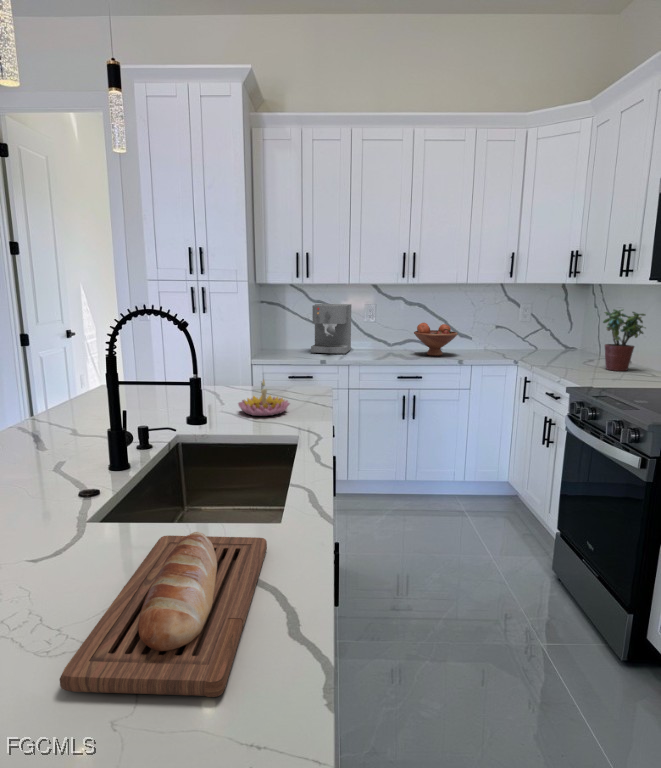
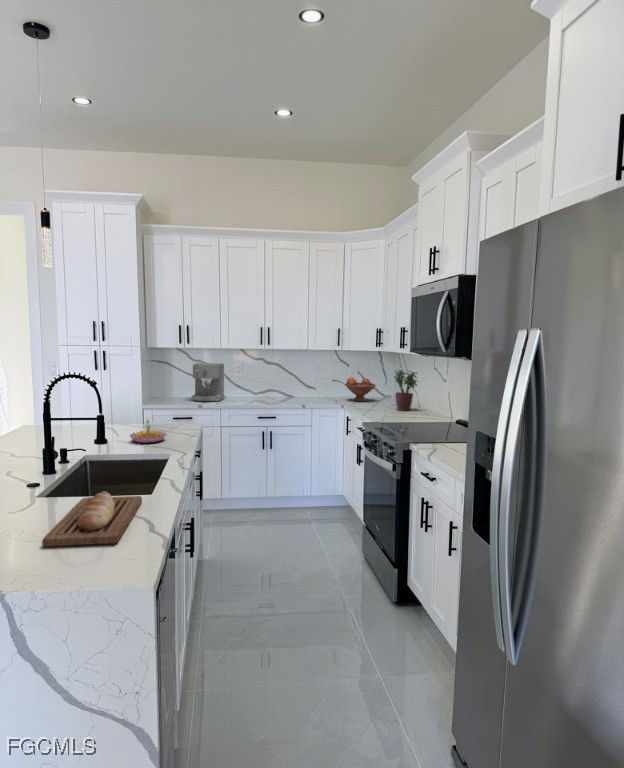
fruit bowl: present [414,323,458,356] -> present [345,377,376,401]

